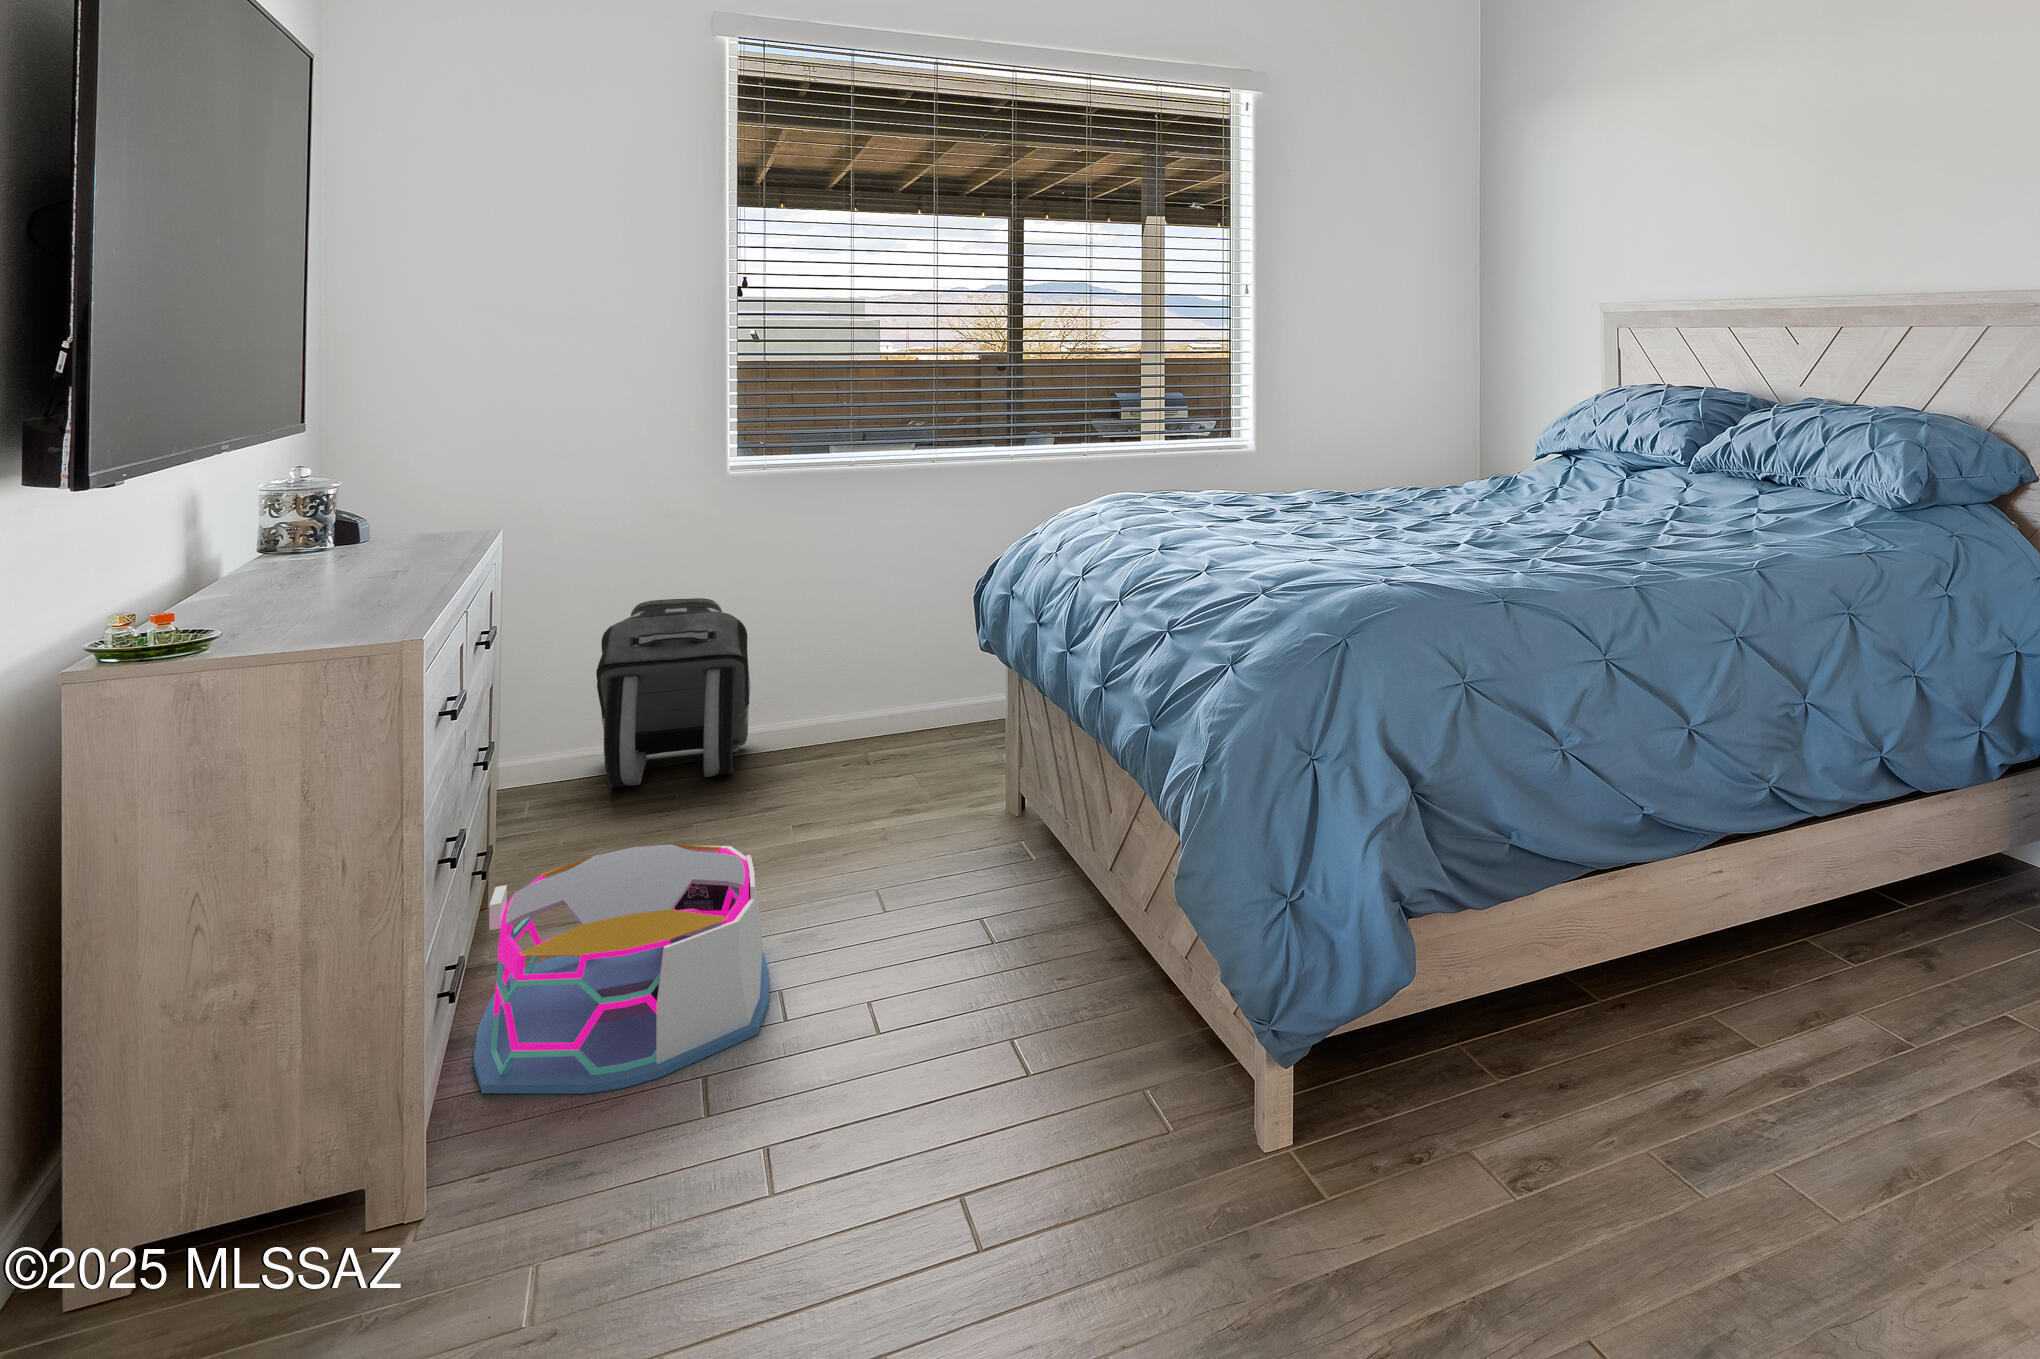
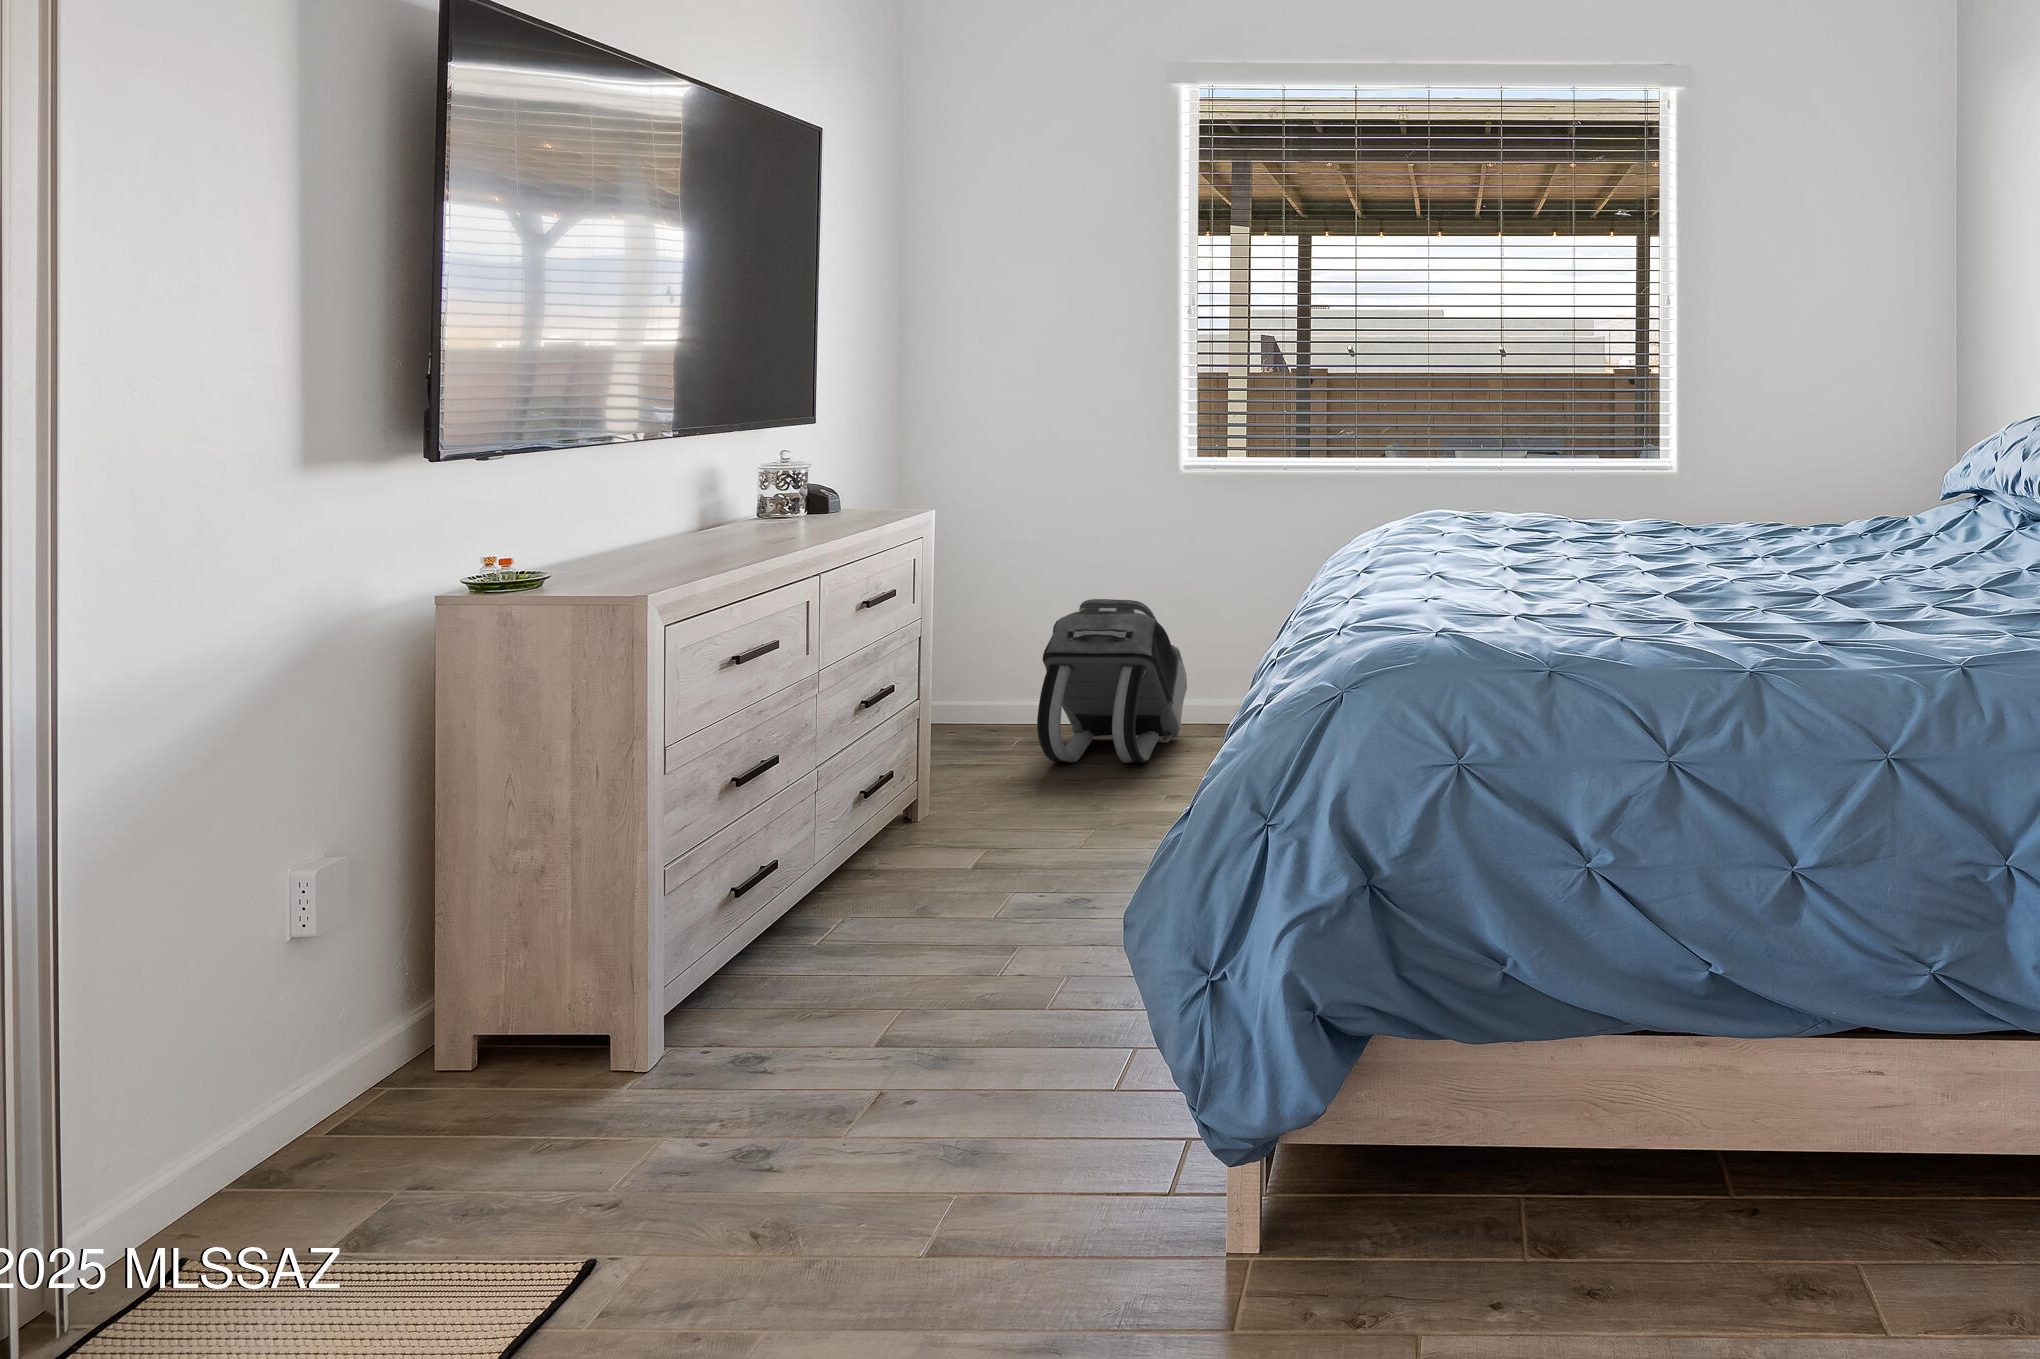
storage bin: present [473,844,769,1094] -> none [752,822,1025,1034]

